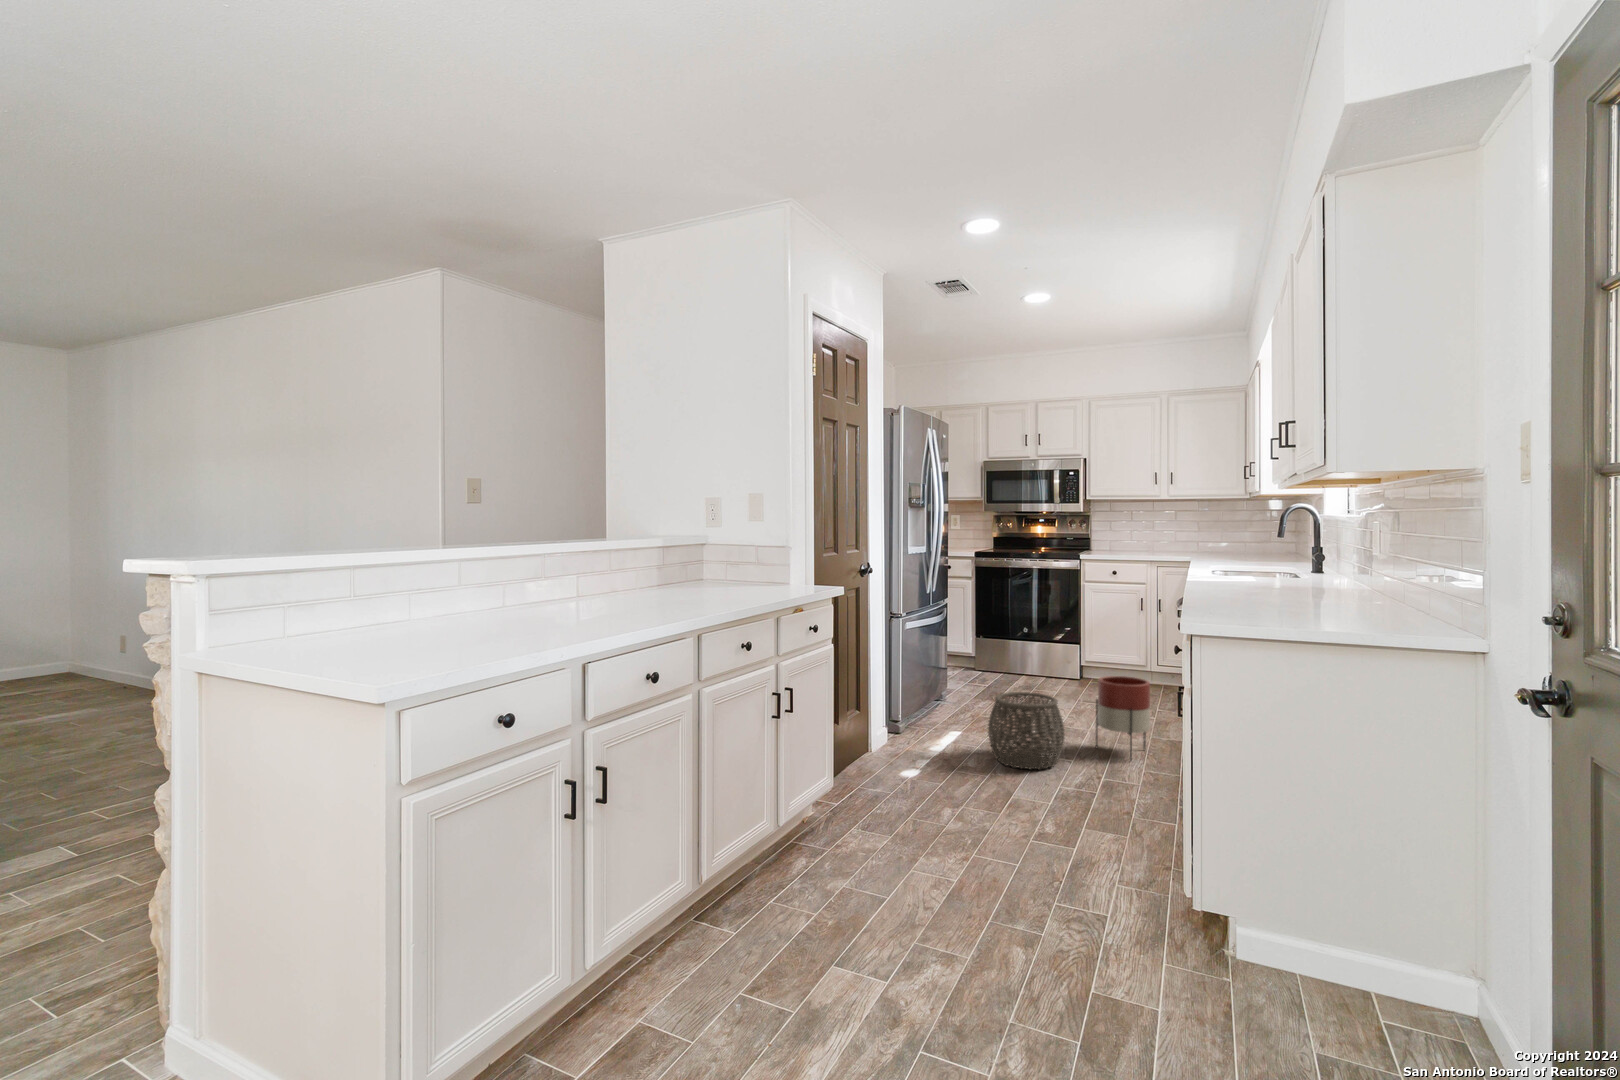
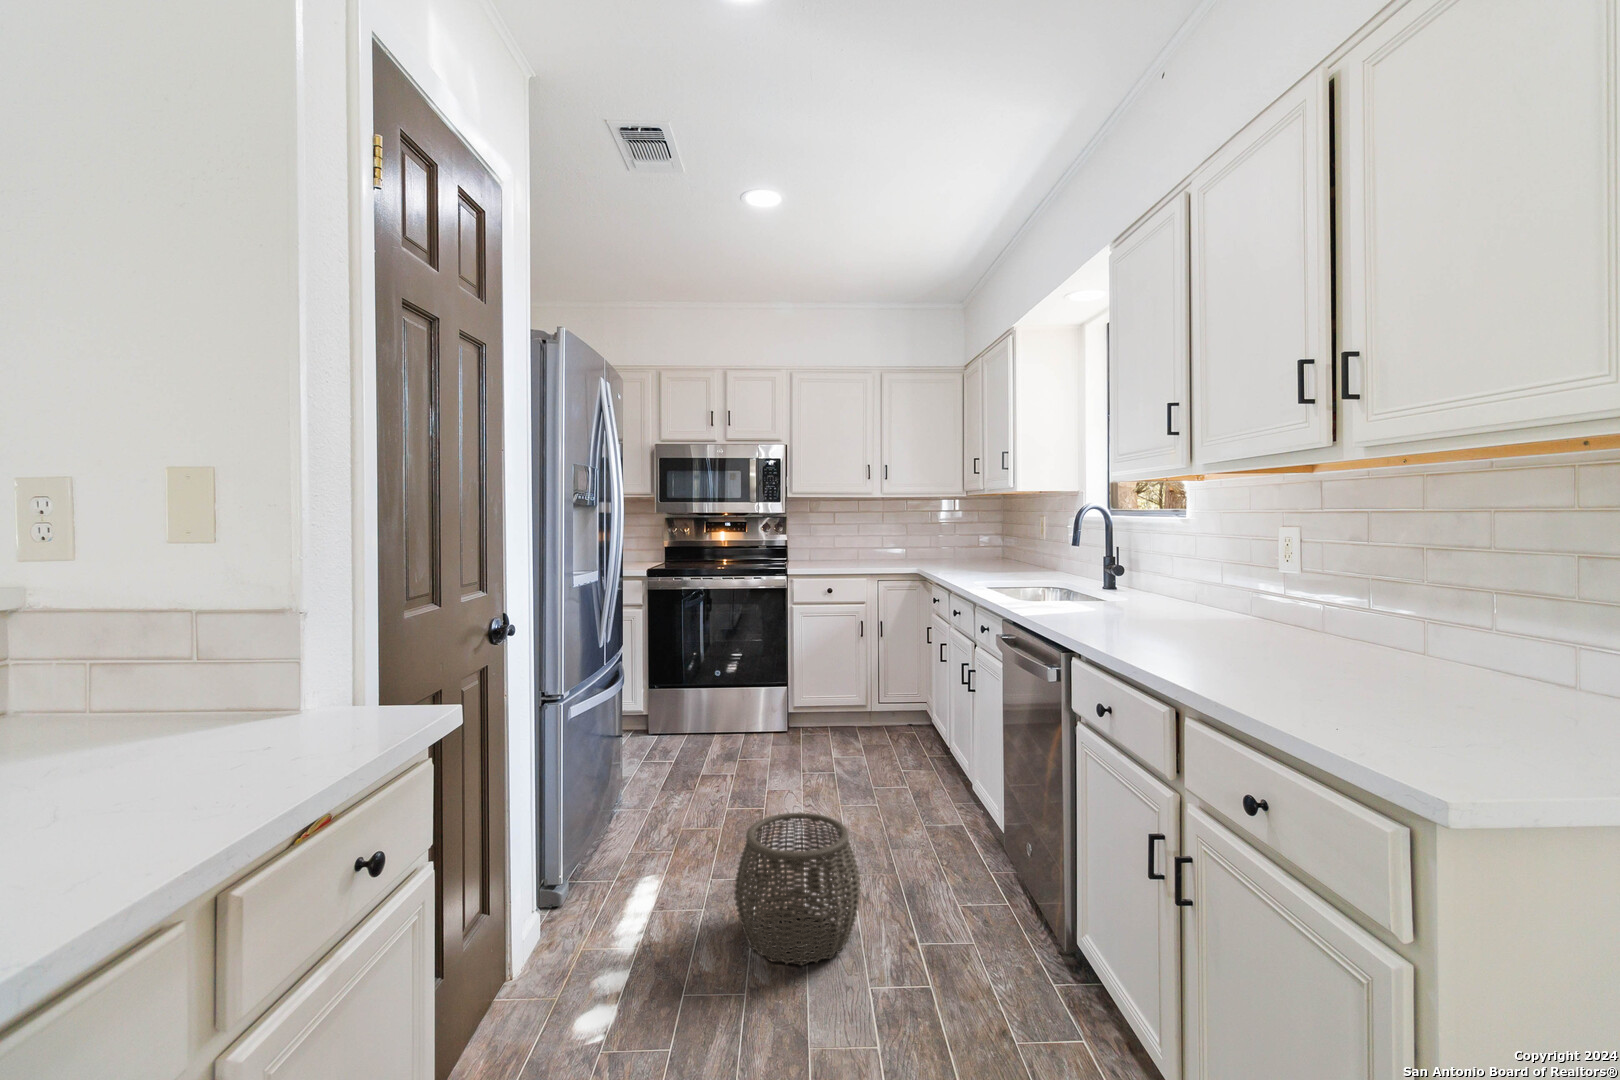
planter: present [1096,676,1150,760] -> none [878,758,955,895]

